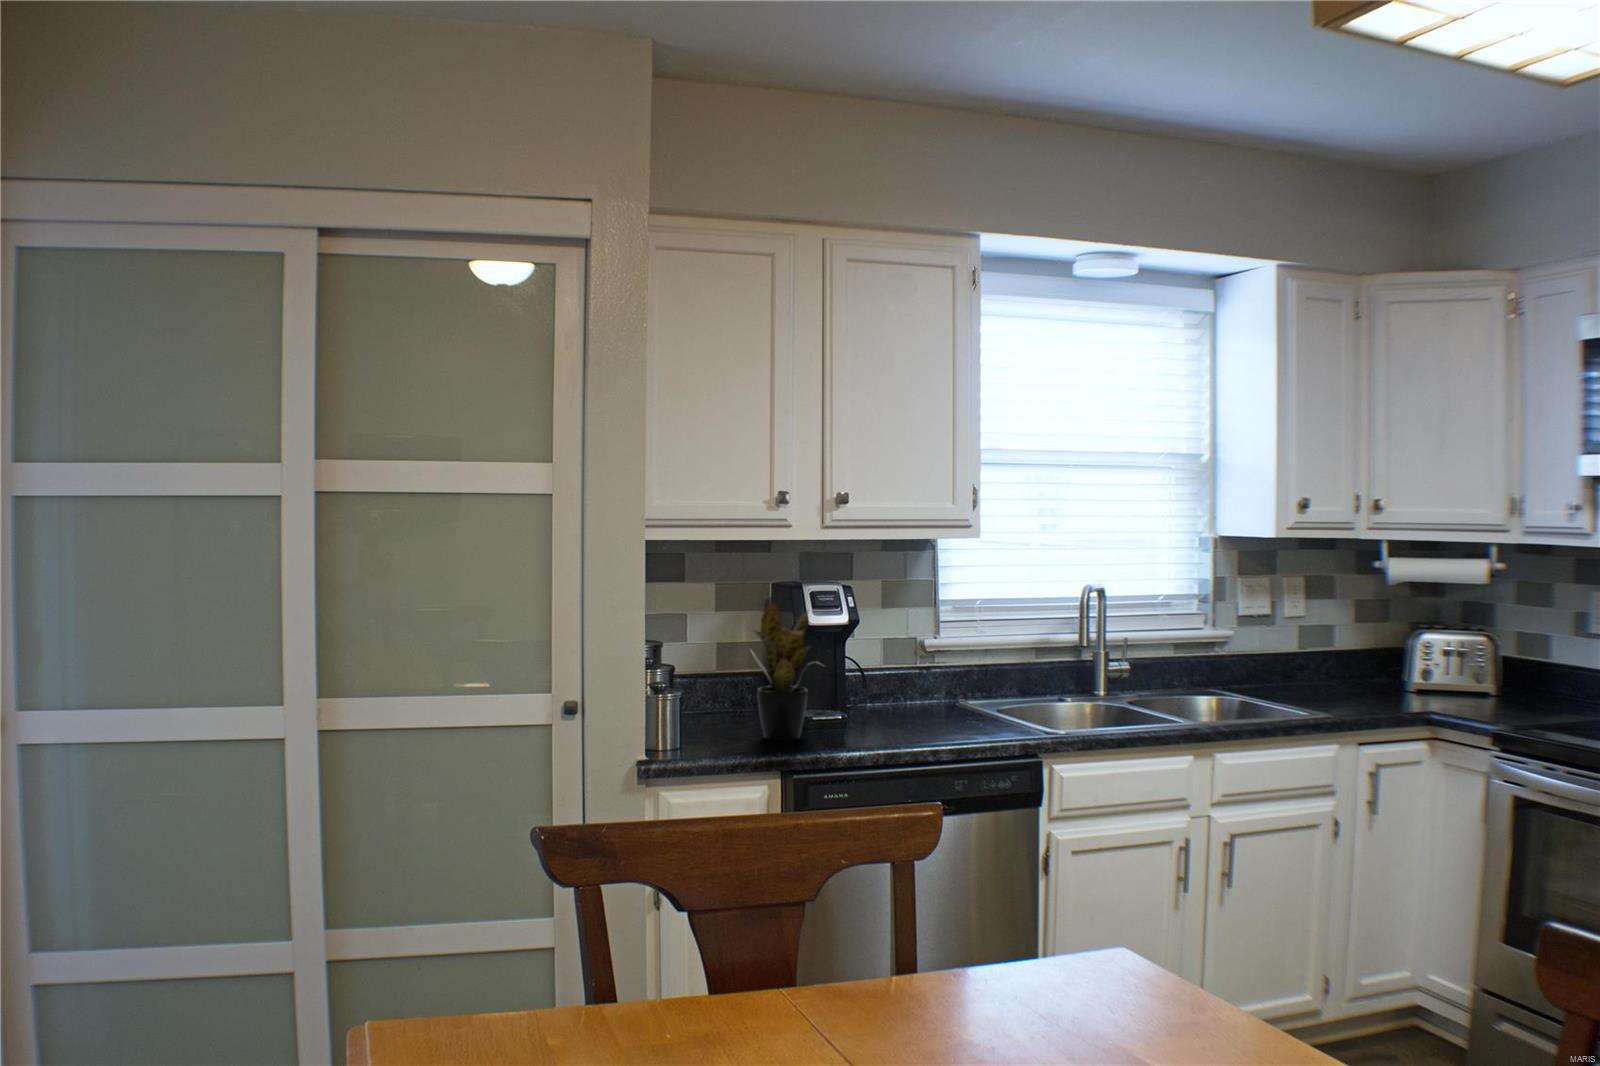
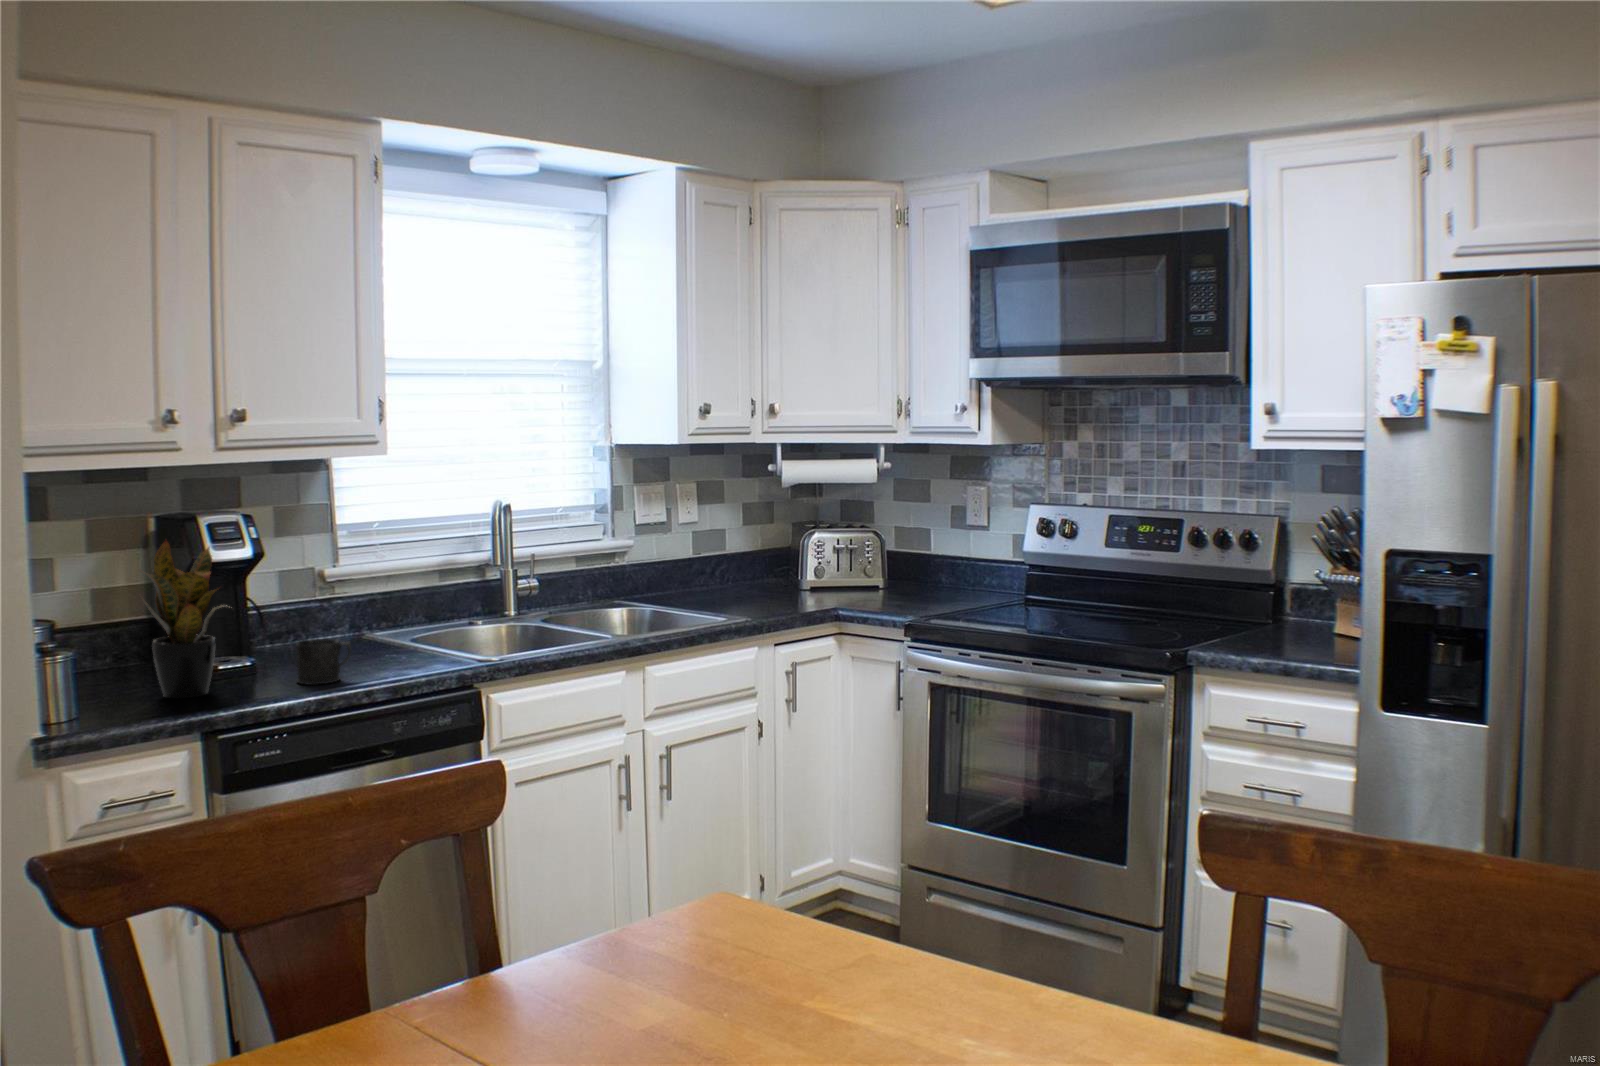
mug: none [875,699,924,741] -> present [296,639,351,685]

